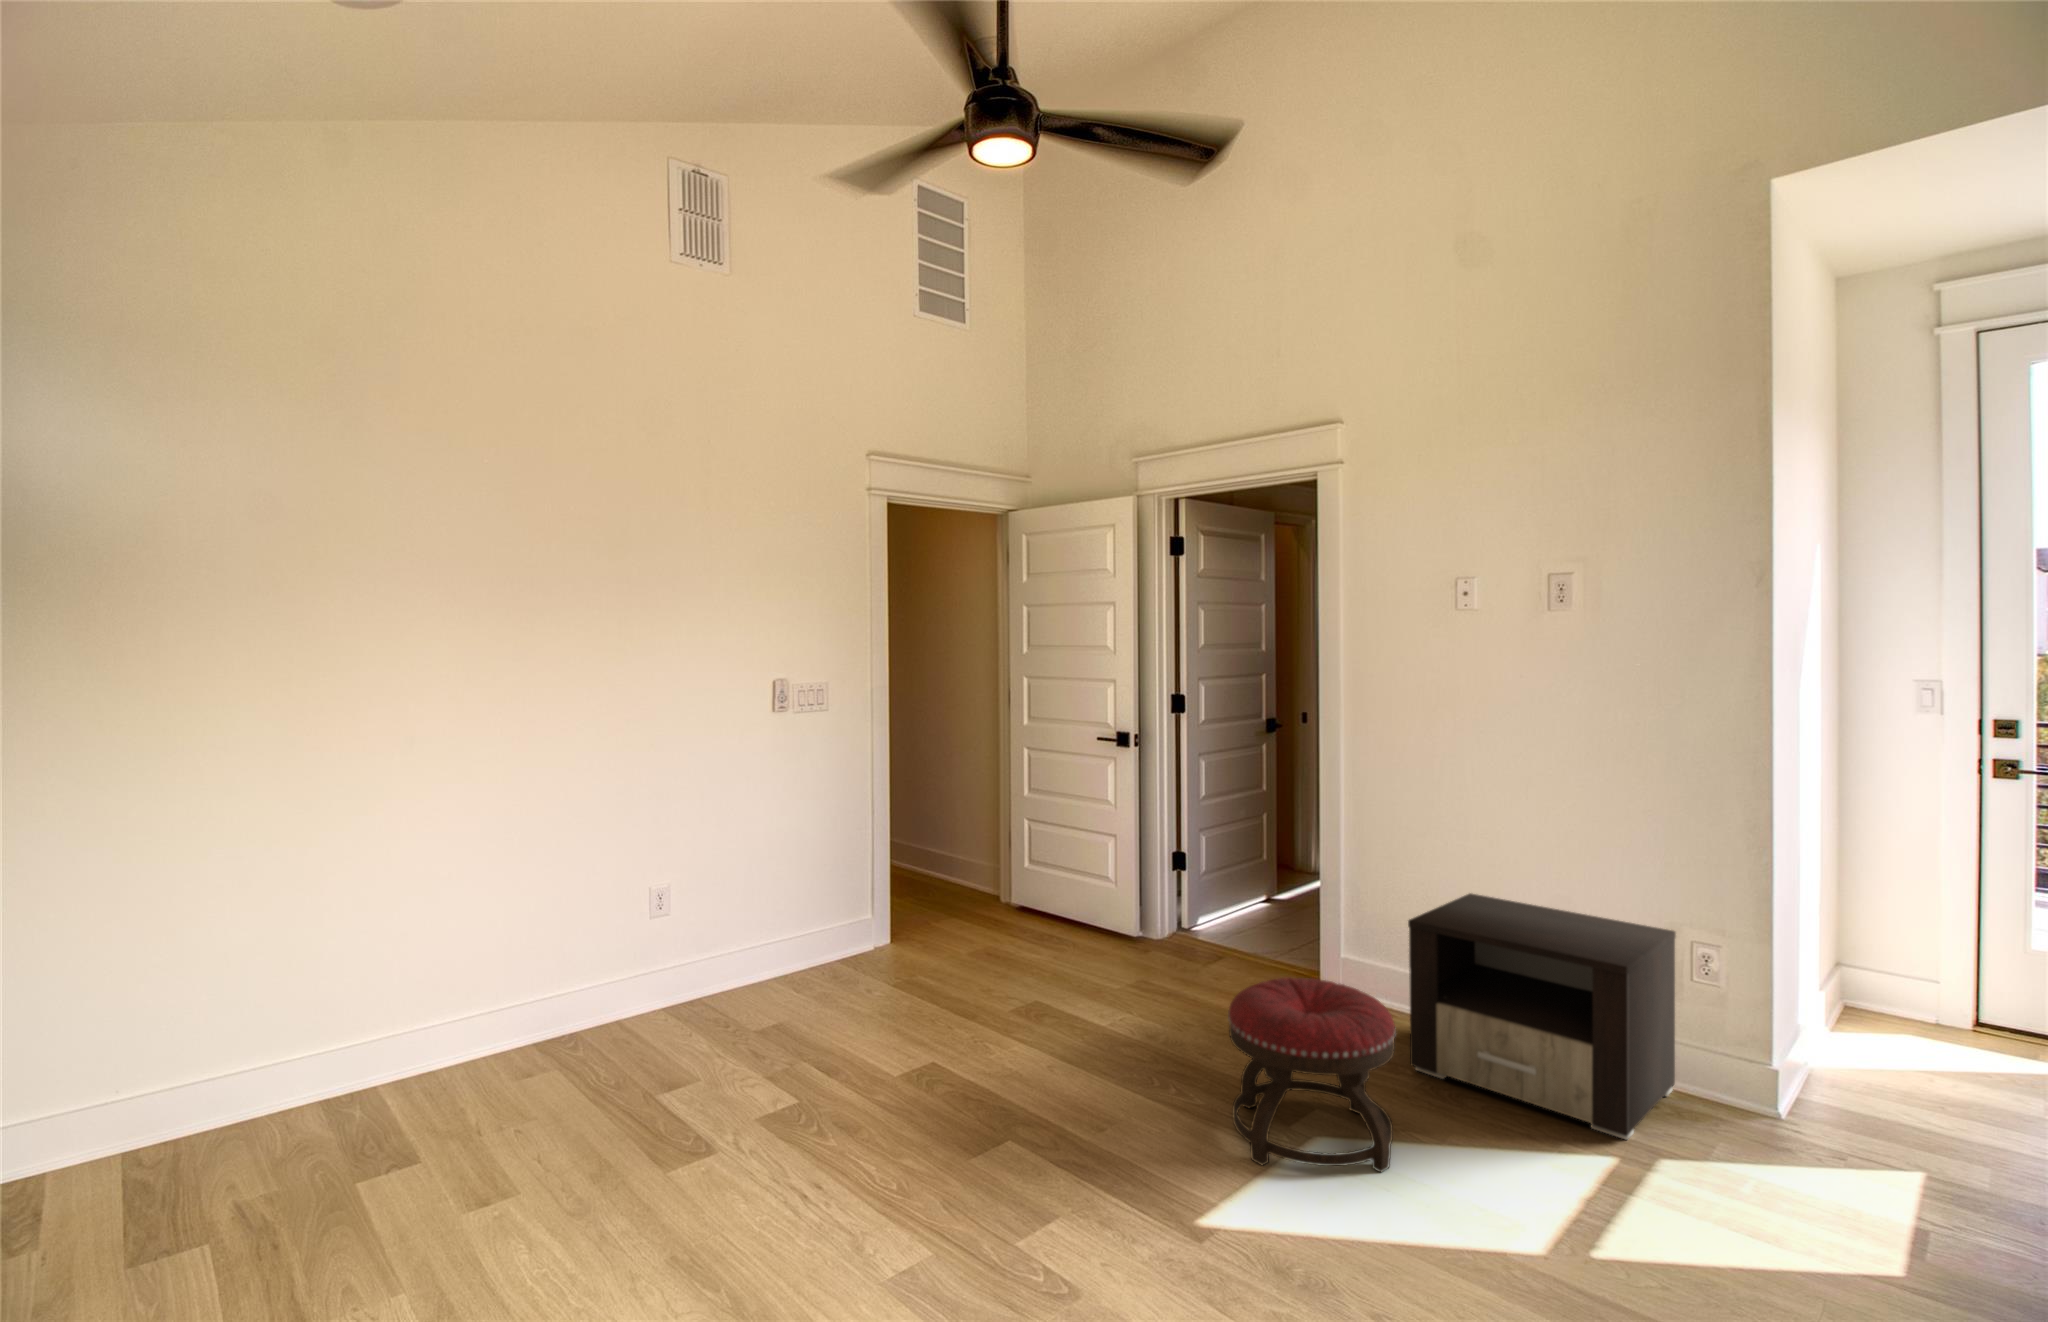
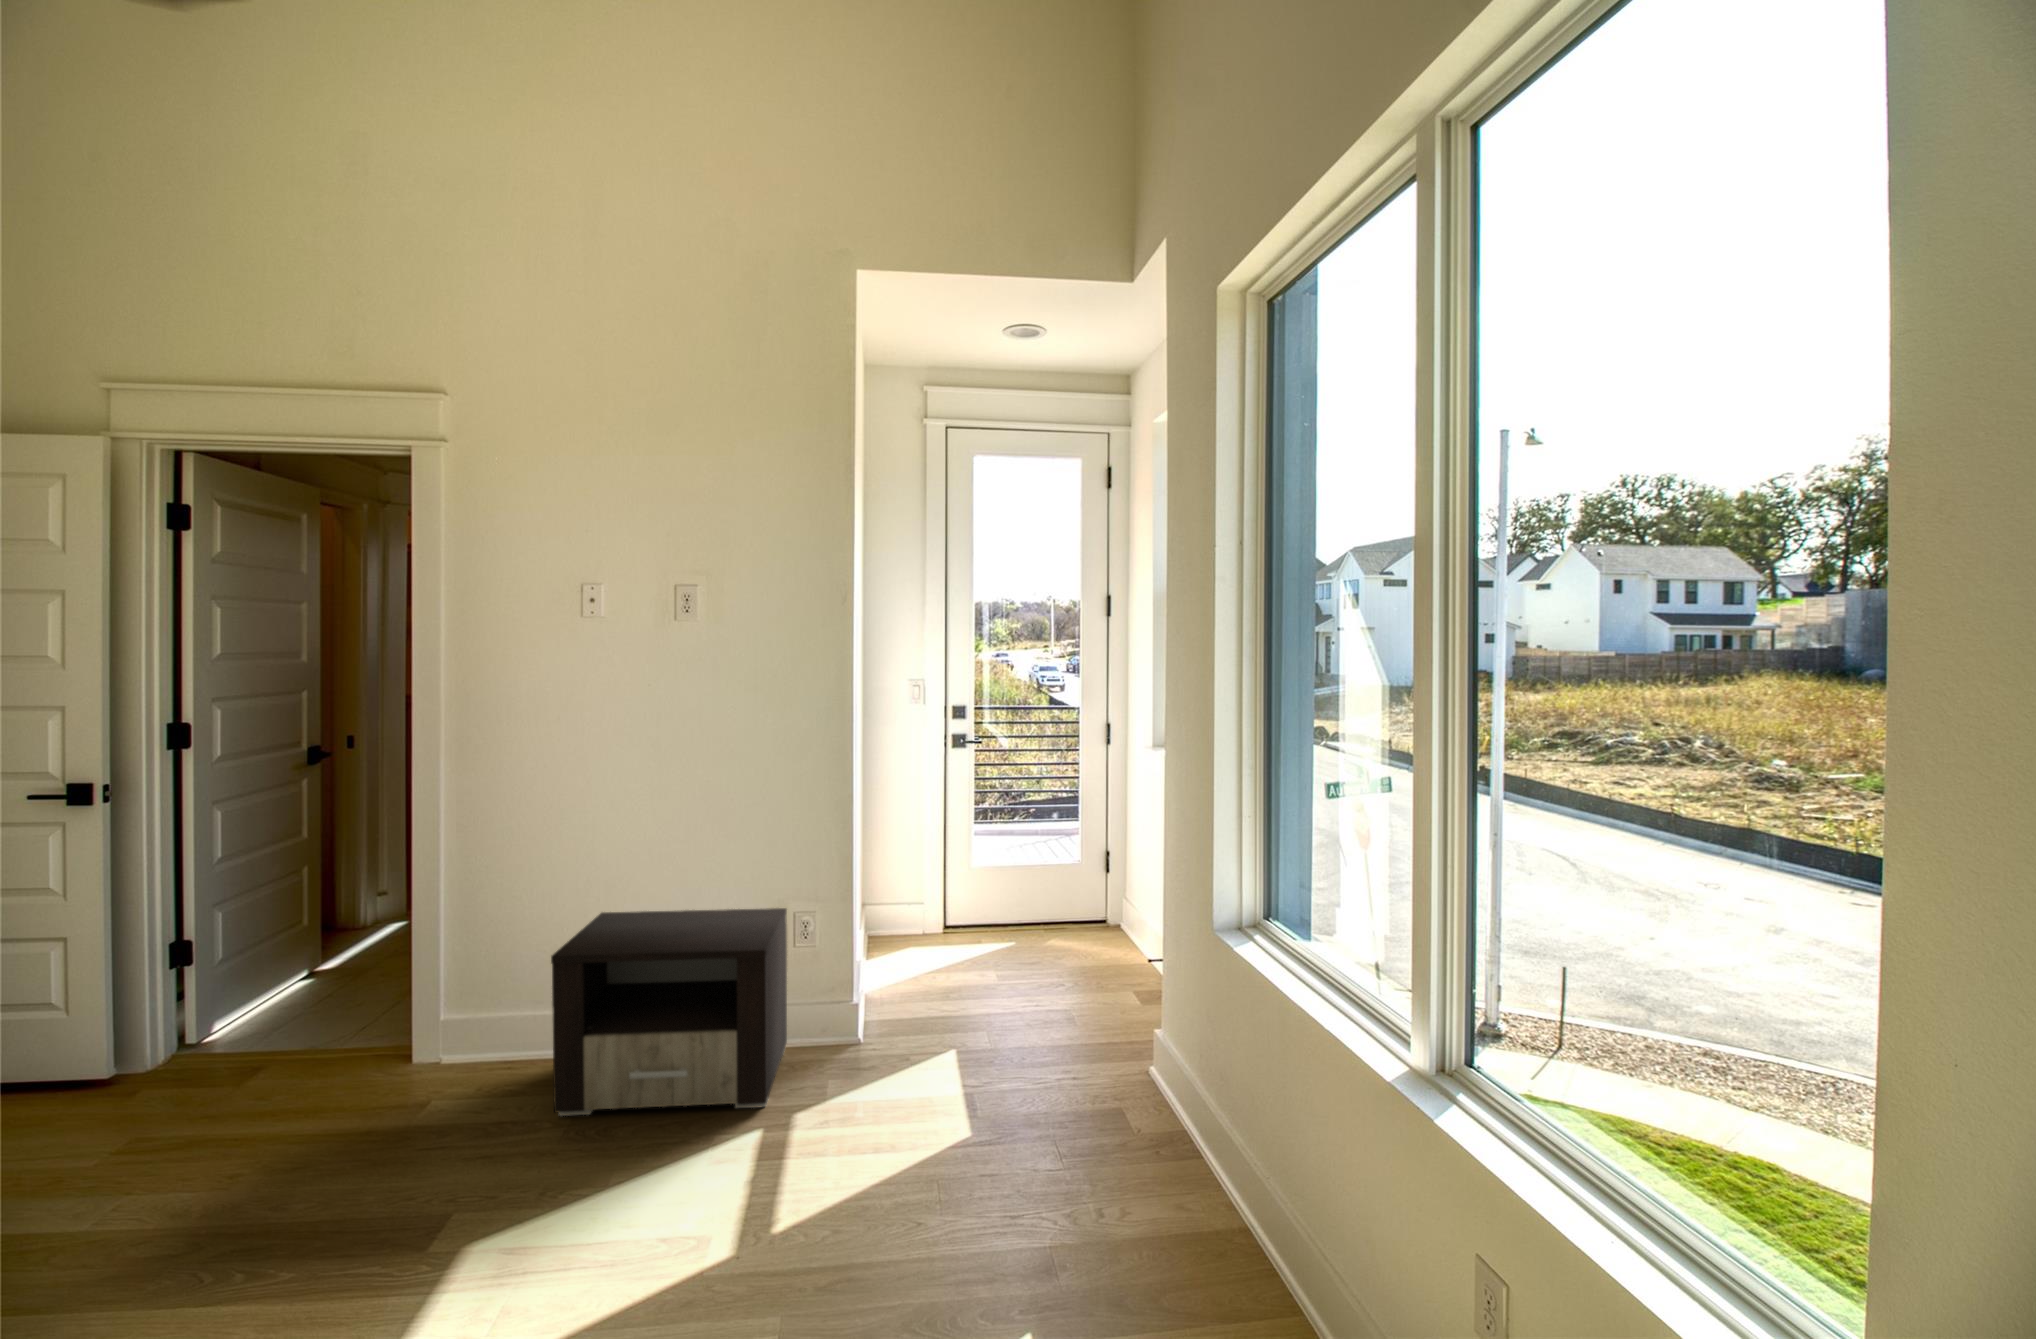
ottoman: present [1228,978,1396,1172] -> none [343,1049,565,1305]

